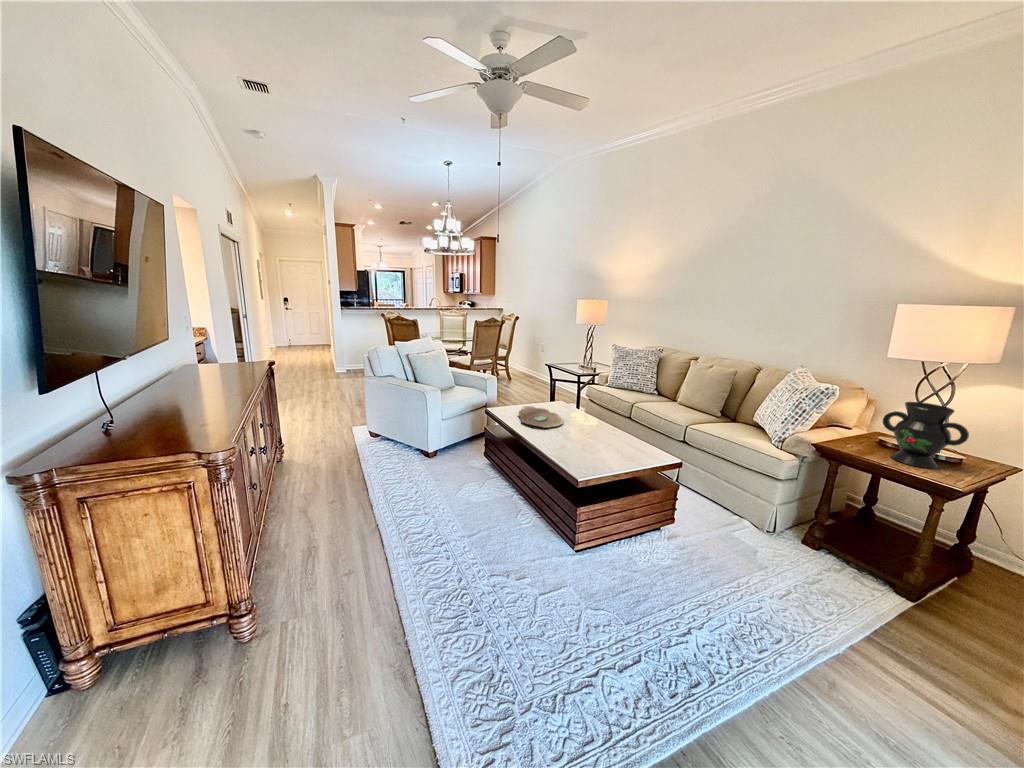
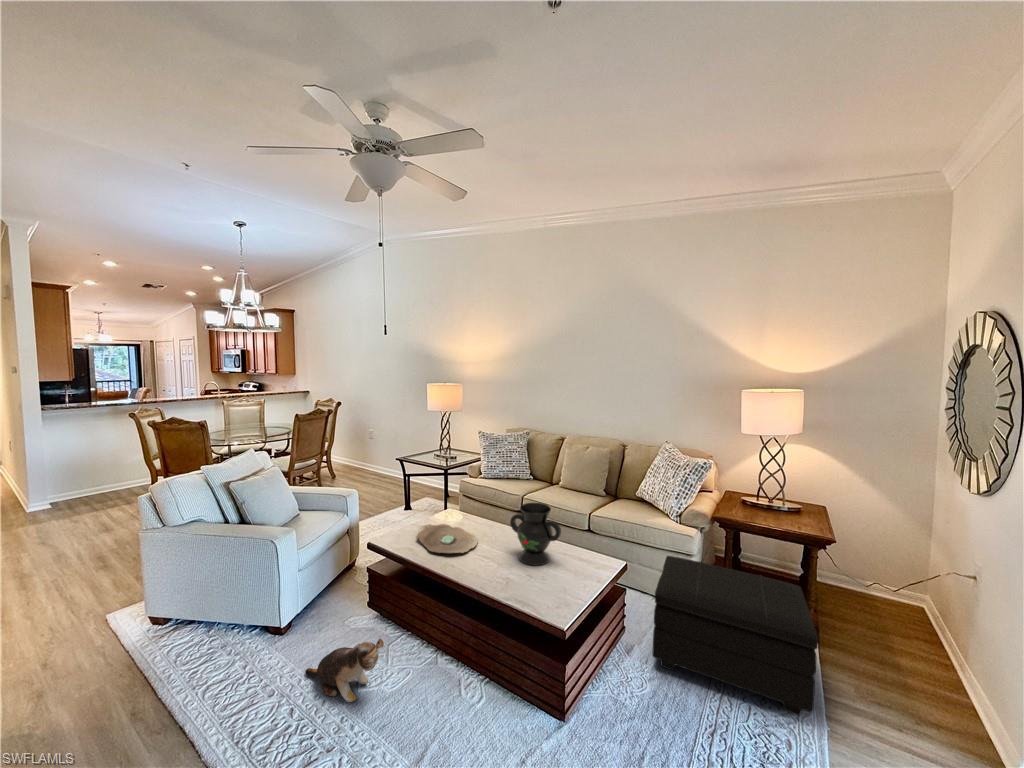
decorative vase: present [883,402,969,468] -> present [510,503,561,565]
plush toy: none [433,464,470,499] -> present [305,639,384,702]
footstool: none [685,471,887,634] -> present [652,556,818,716]

